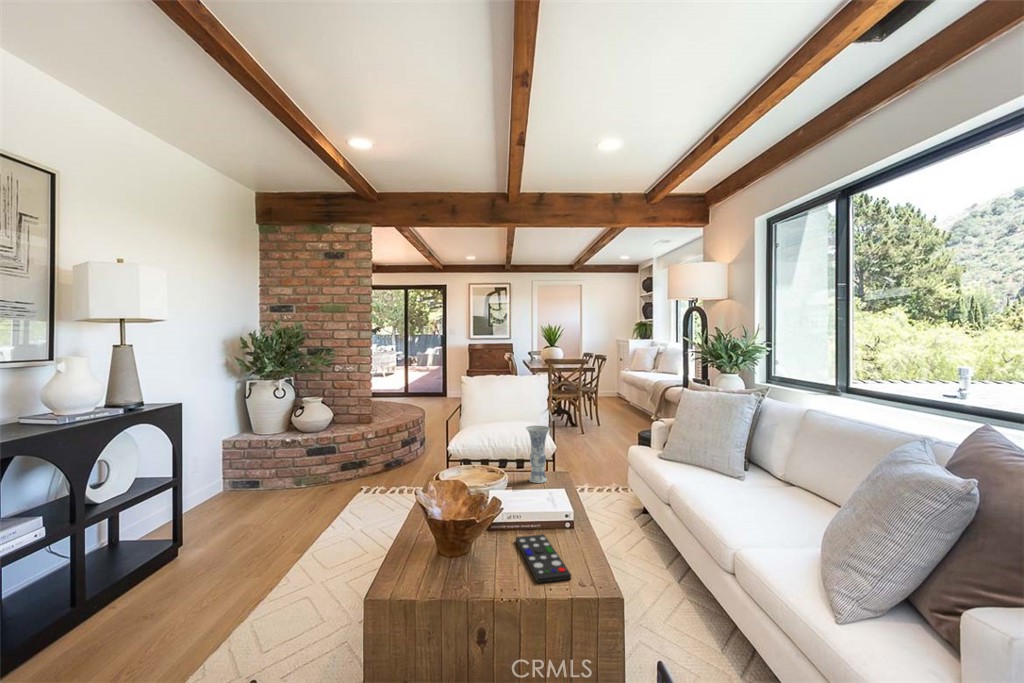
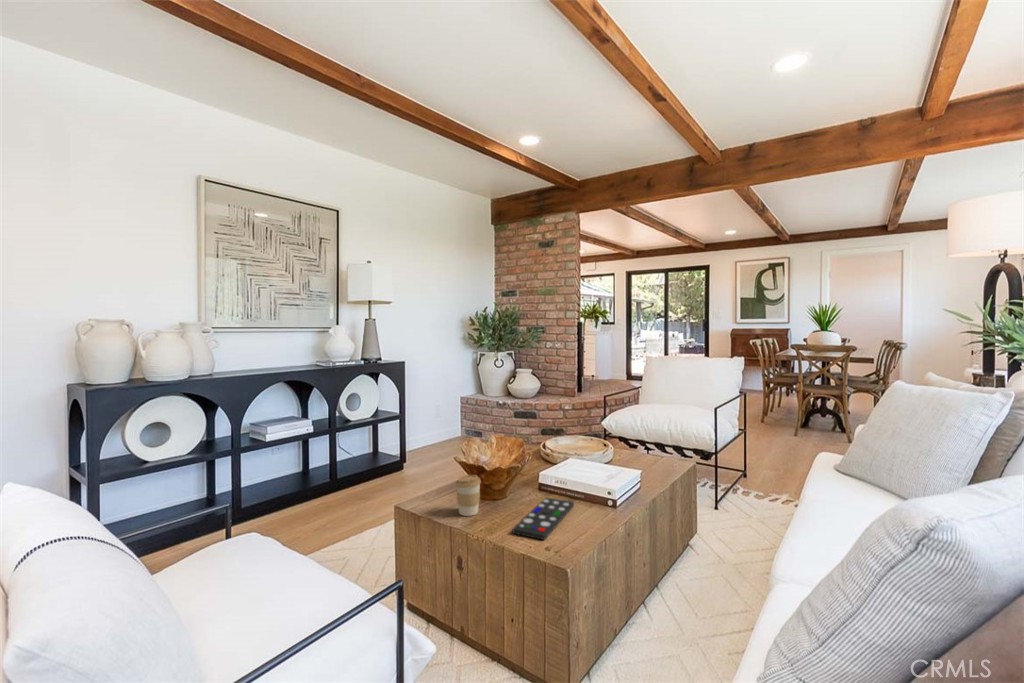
vase: present [526,426,550,483] -> none [635,403,663,465]
coffee cup: none [449,533,479,582] -> present [455,475,481,516]

